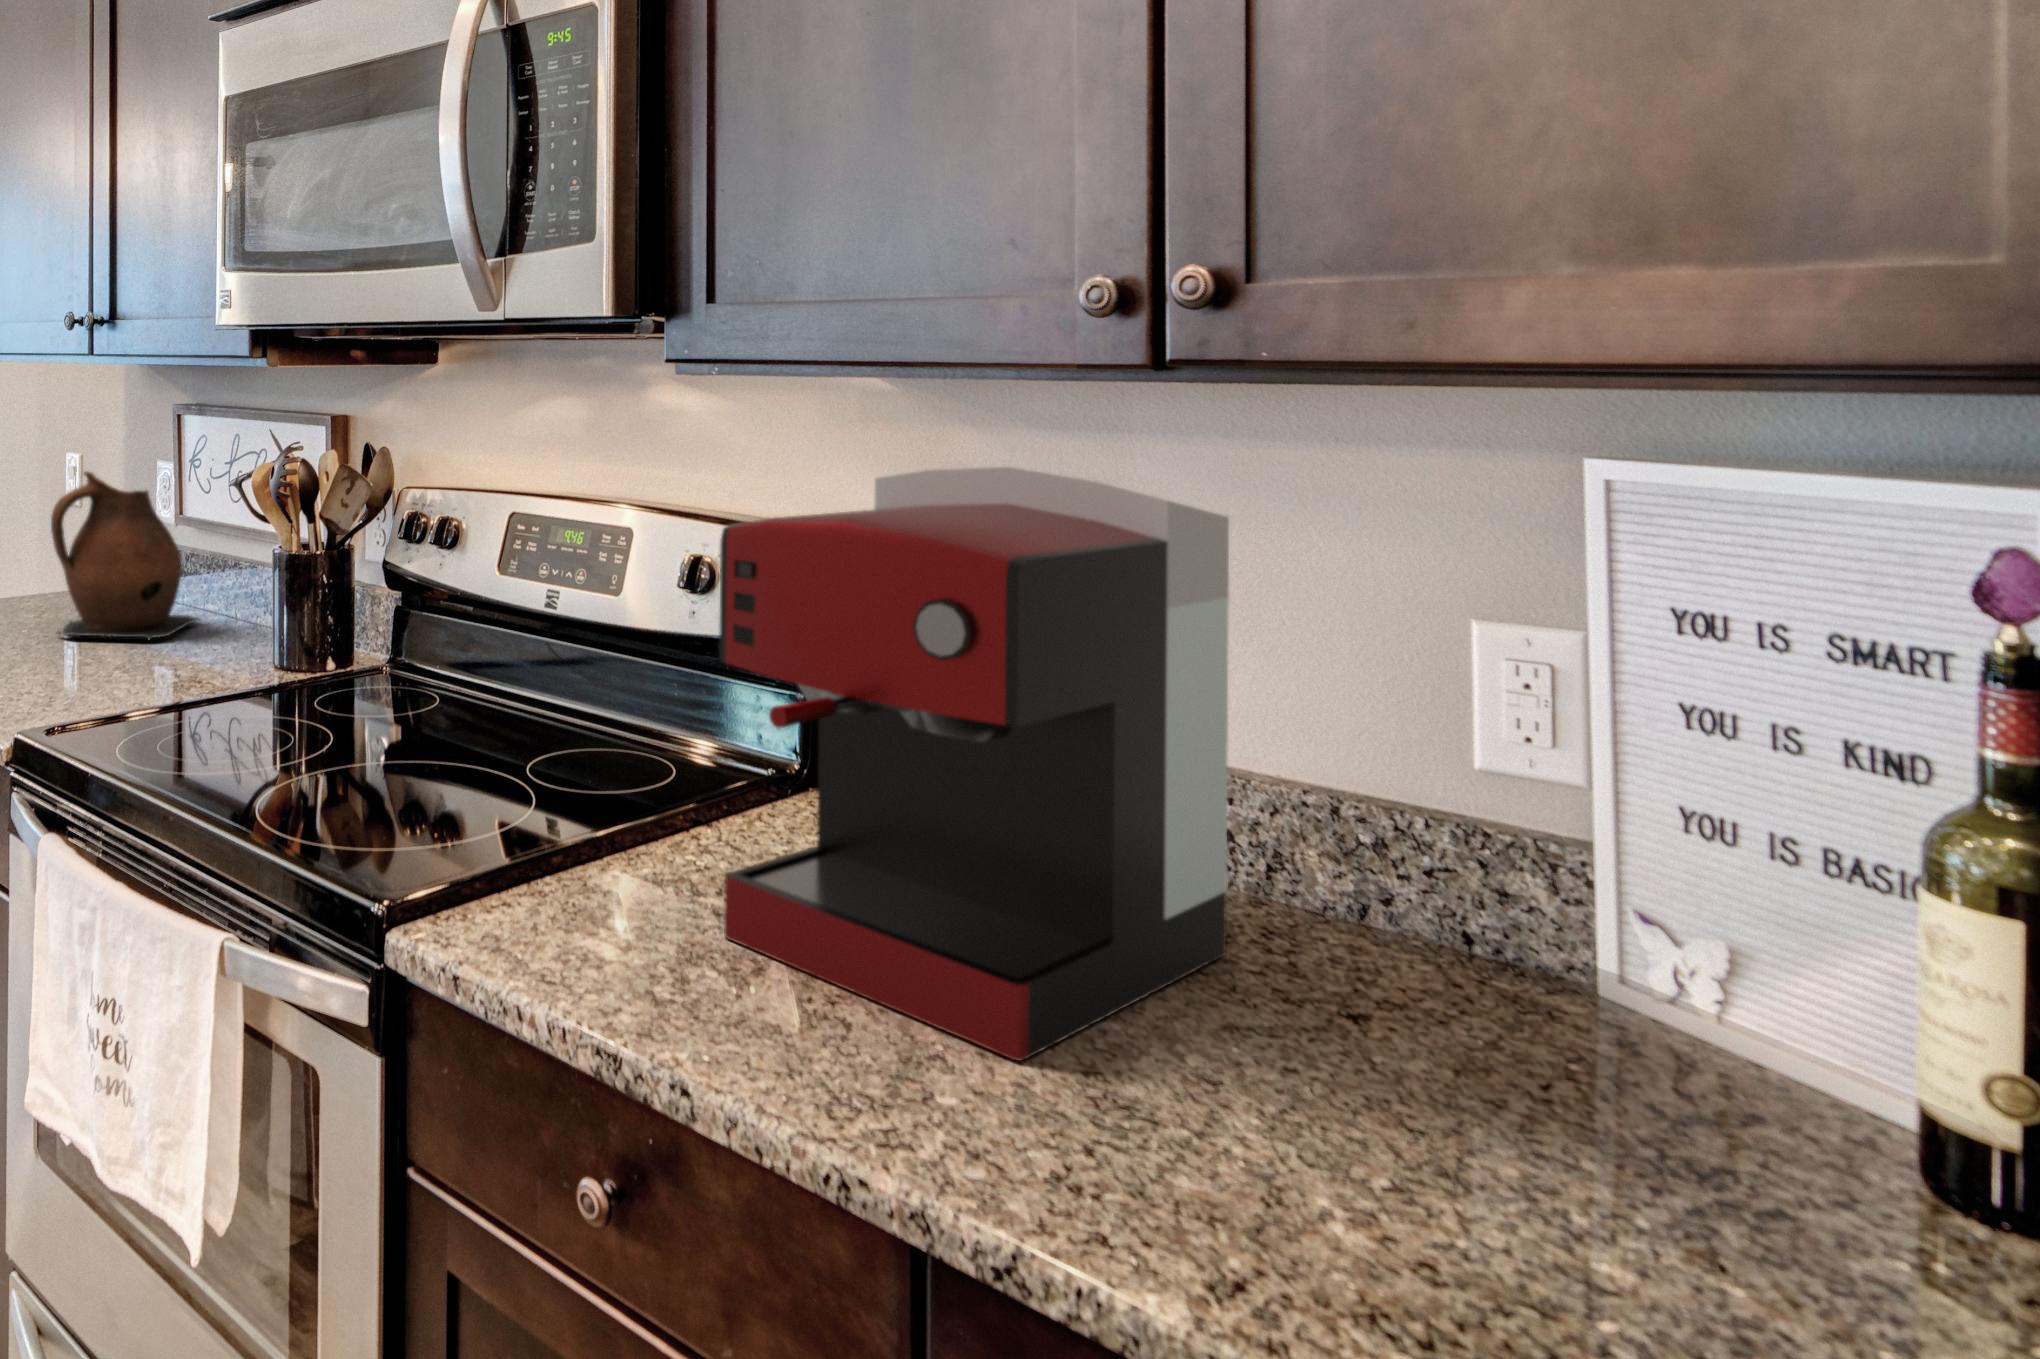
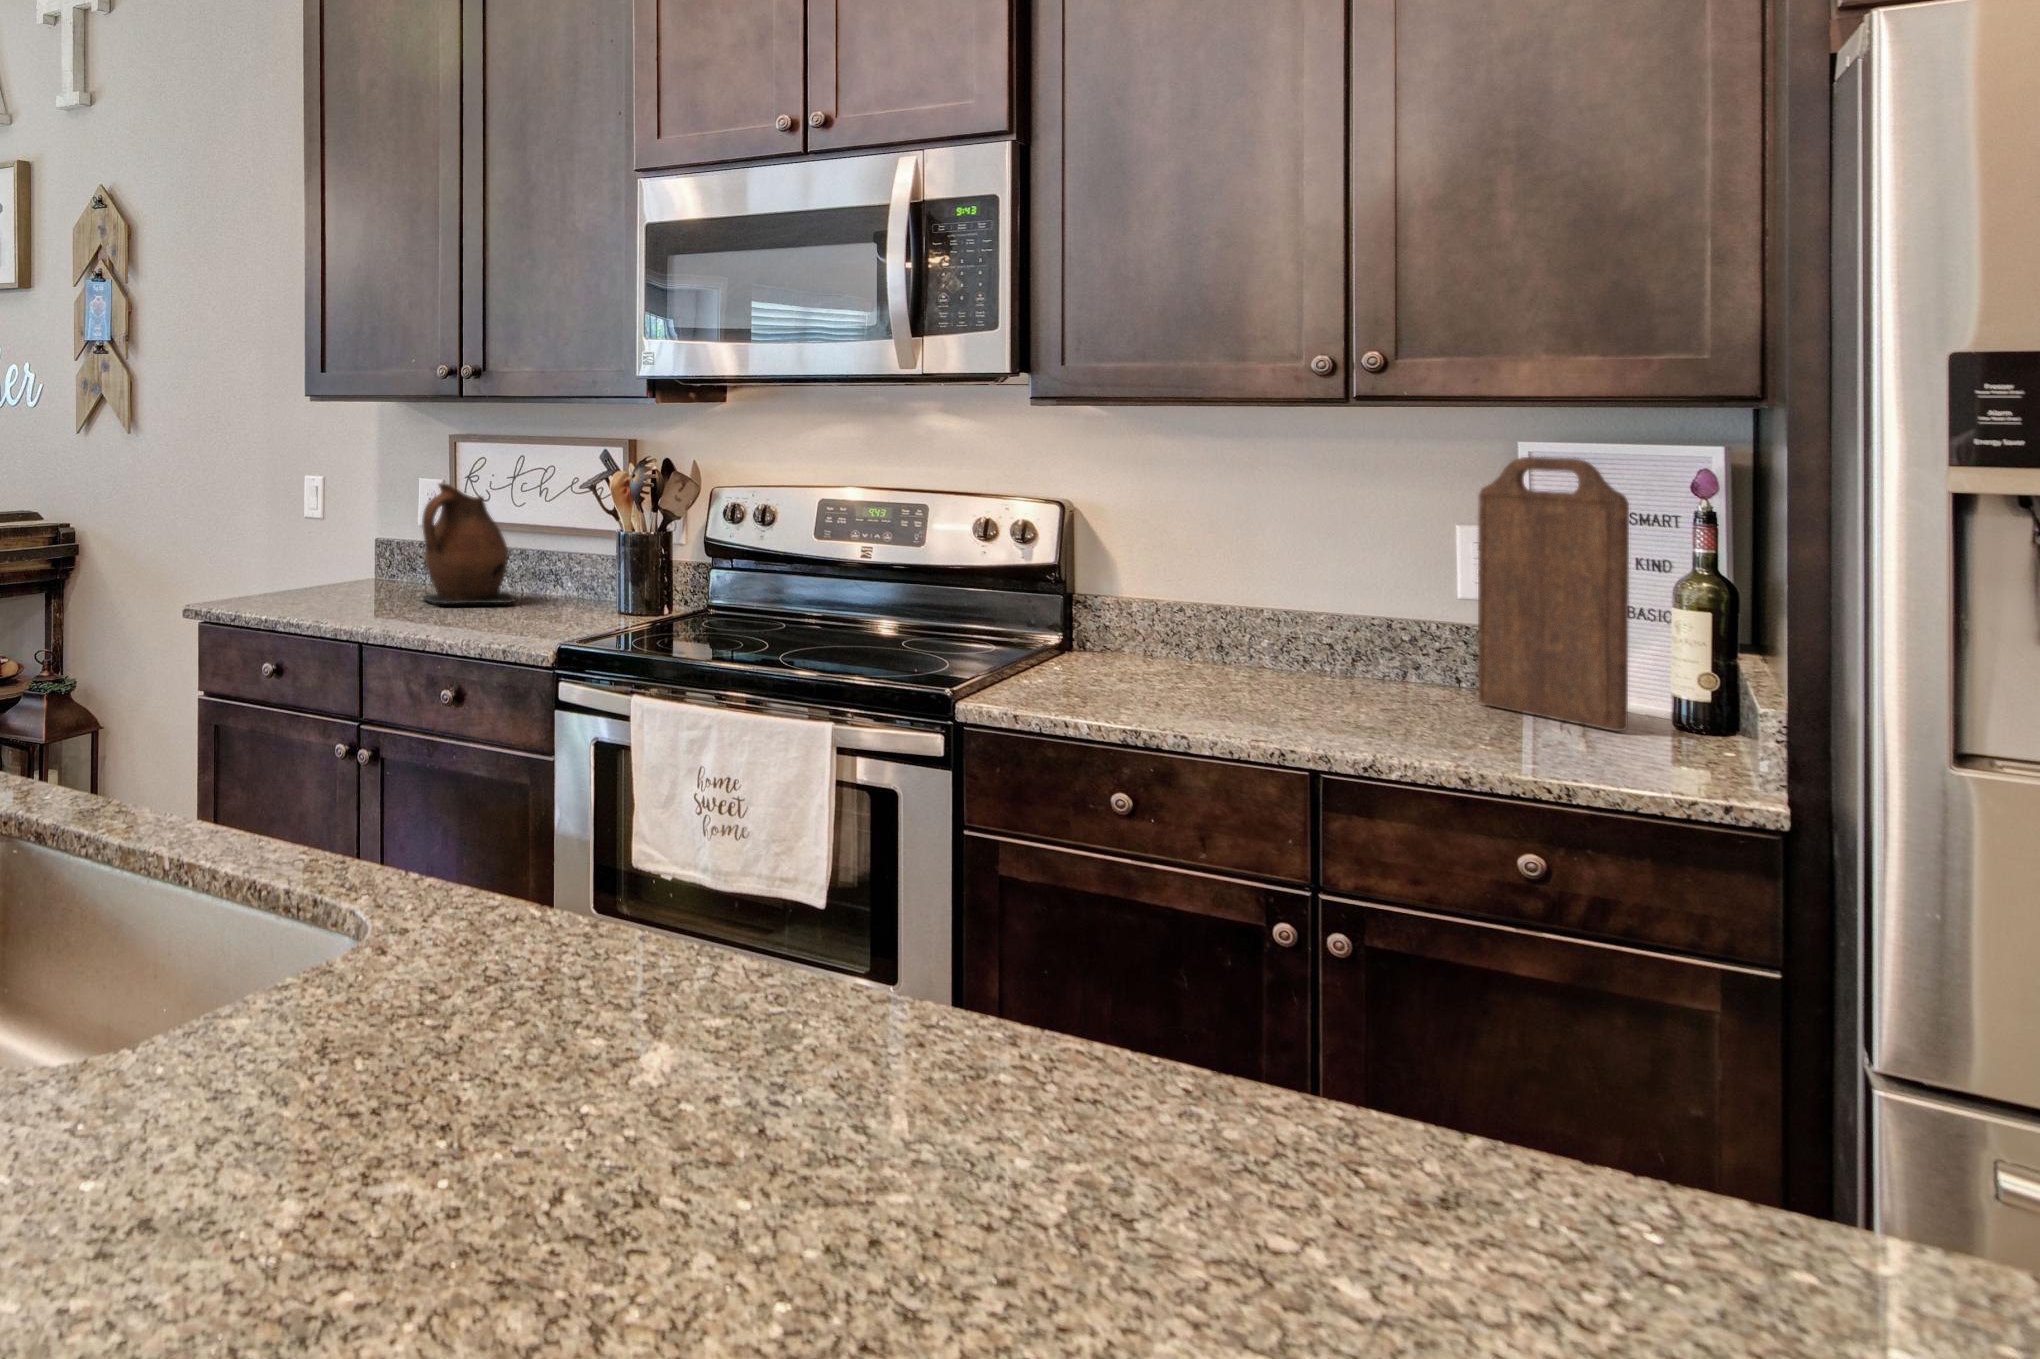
coffee maker: present [719,467,1229,1061] -> none [1125,452,1361,719]
cutting board: none [1458,497,1790,1199] -> present [1478,457,1629,731]

